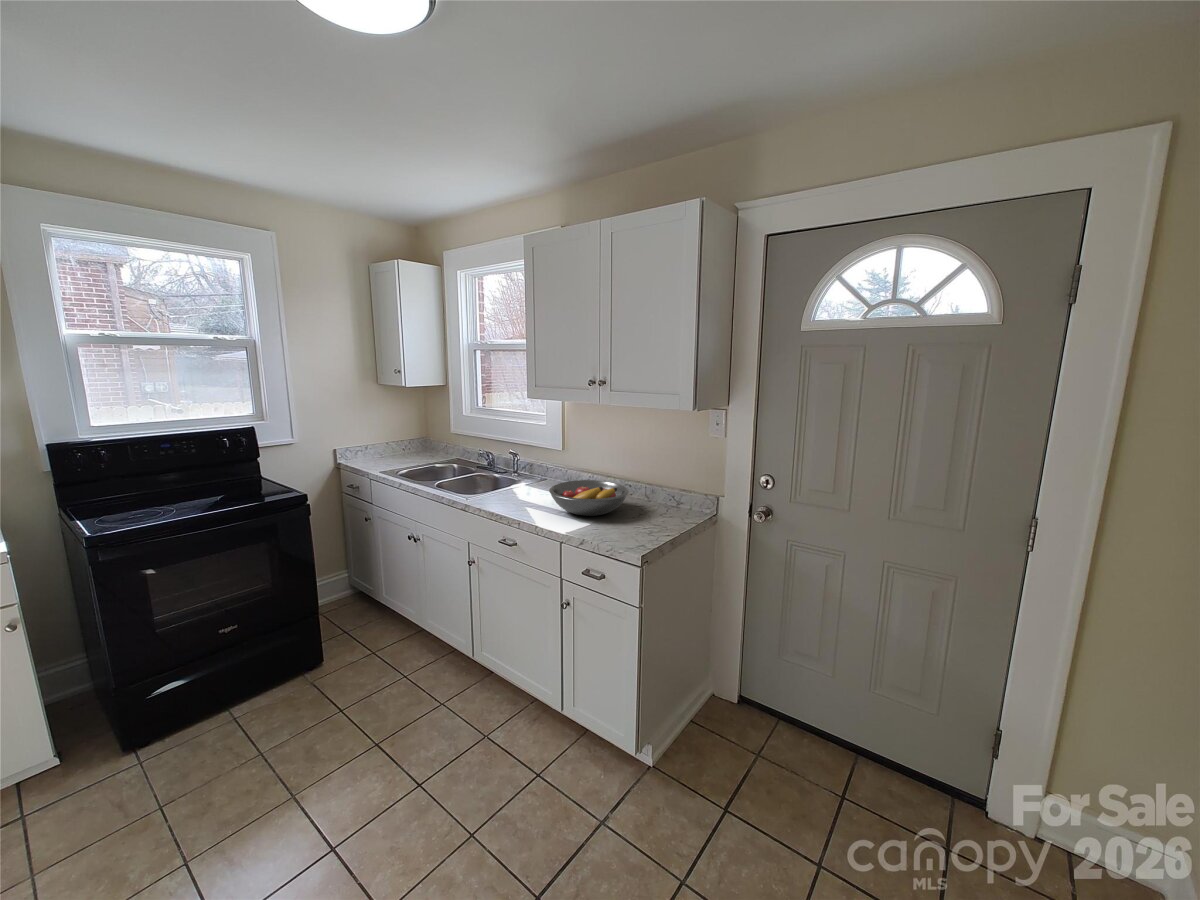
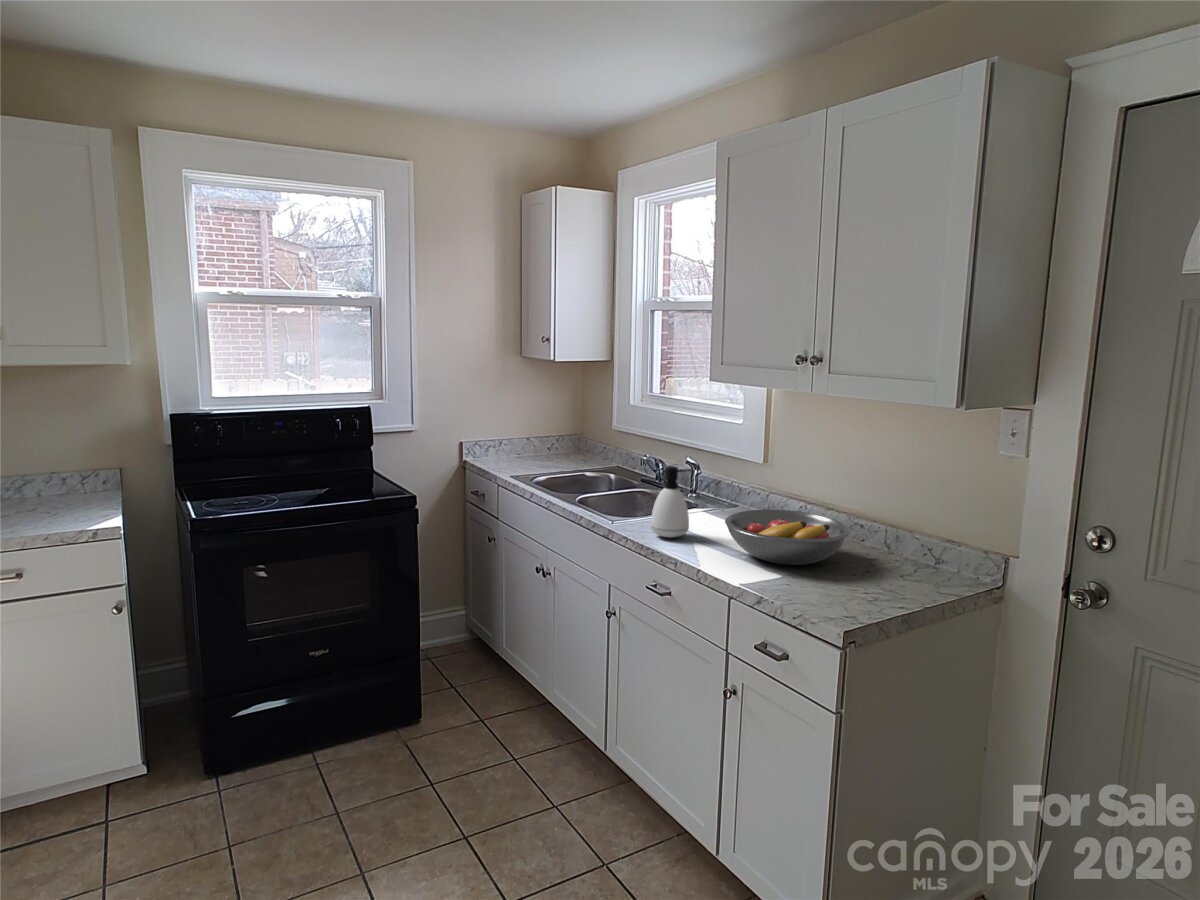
soap dispenser: none [497,457,523,506] -> present [651,466,692,538]

